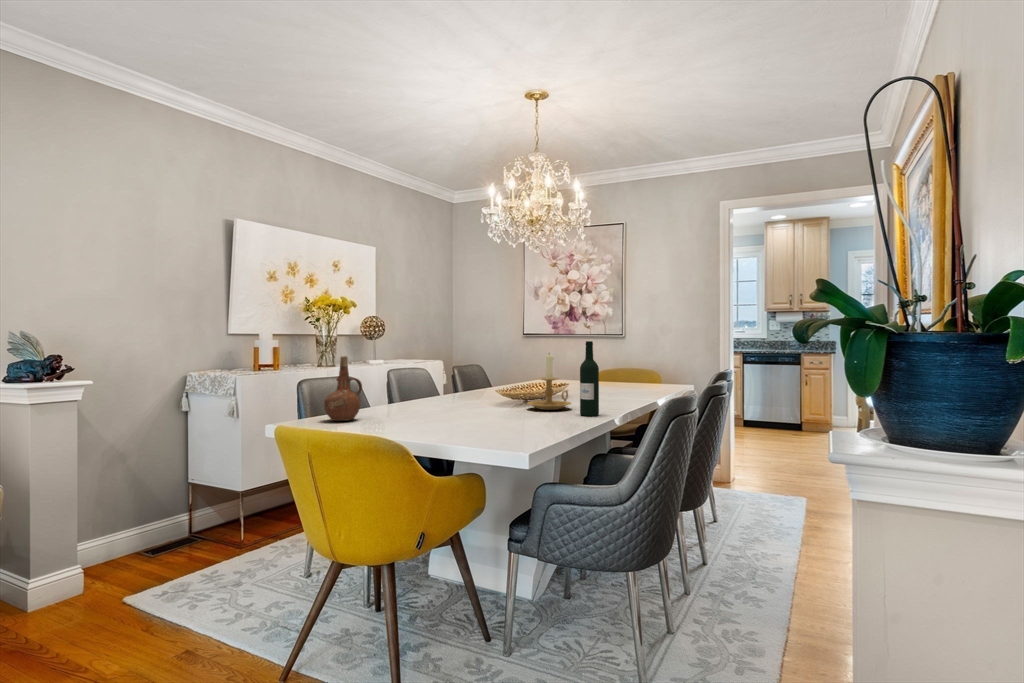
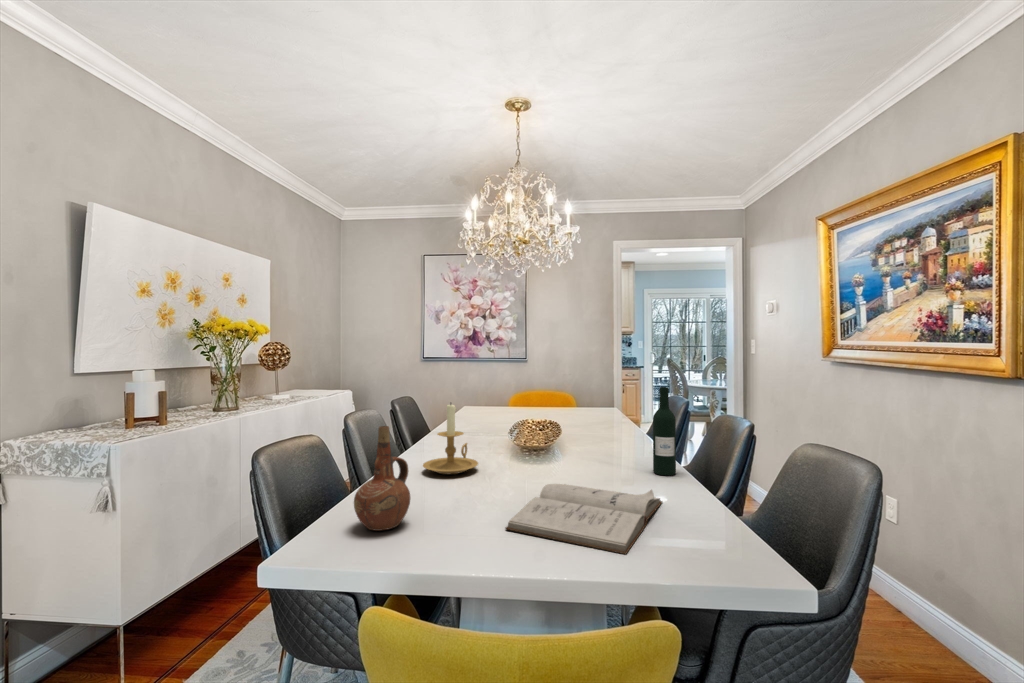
candle holder: present [527,355,571,410] -> present [423,403,478,474]
book: none [405,407,538,436] -> present [505,484,662,555]

